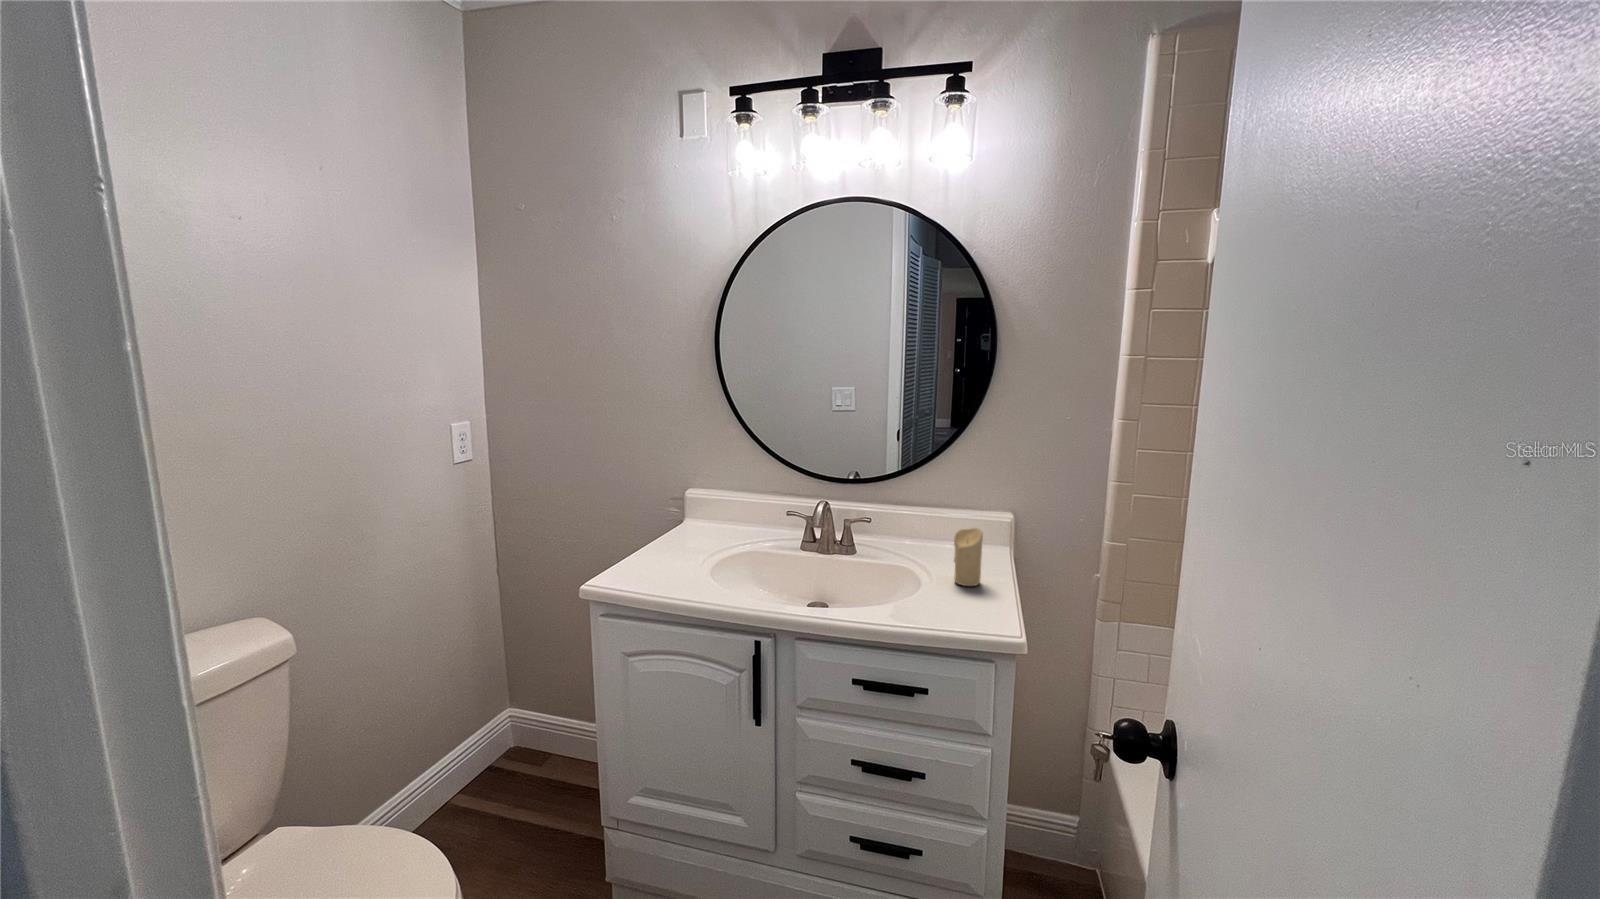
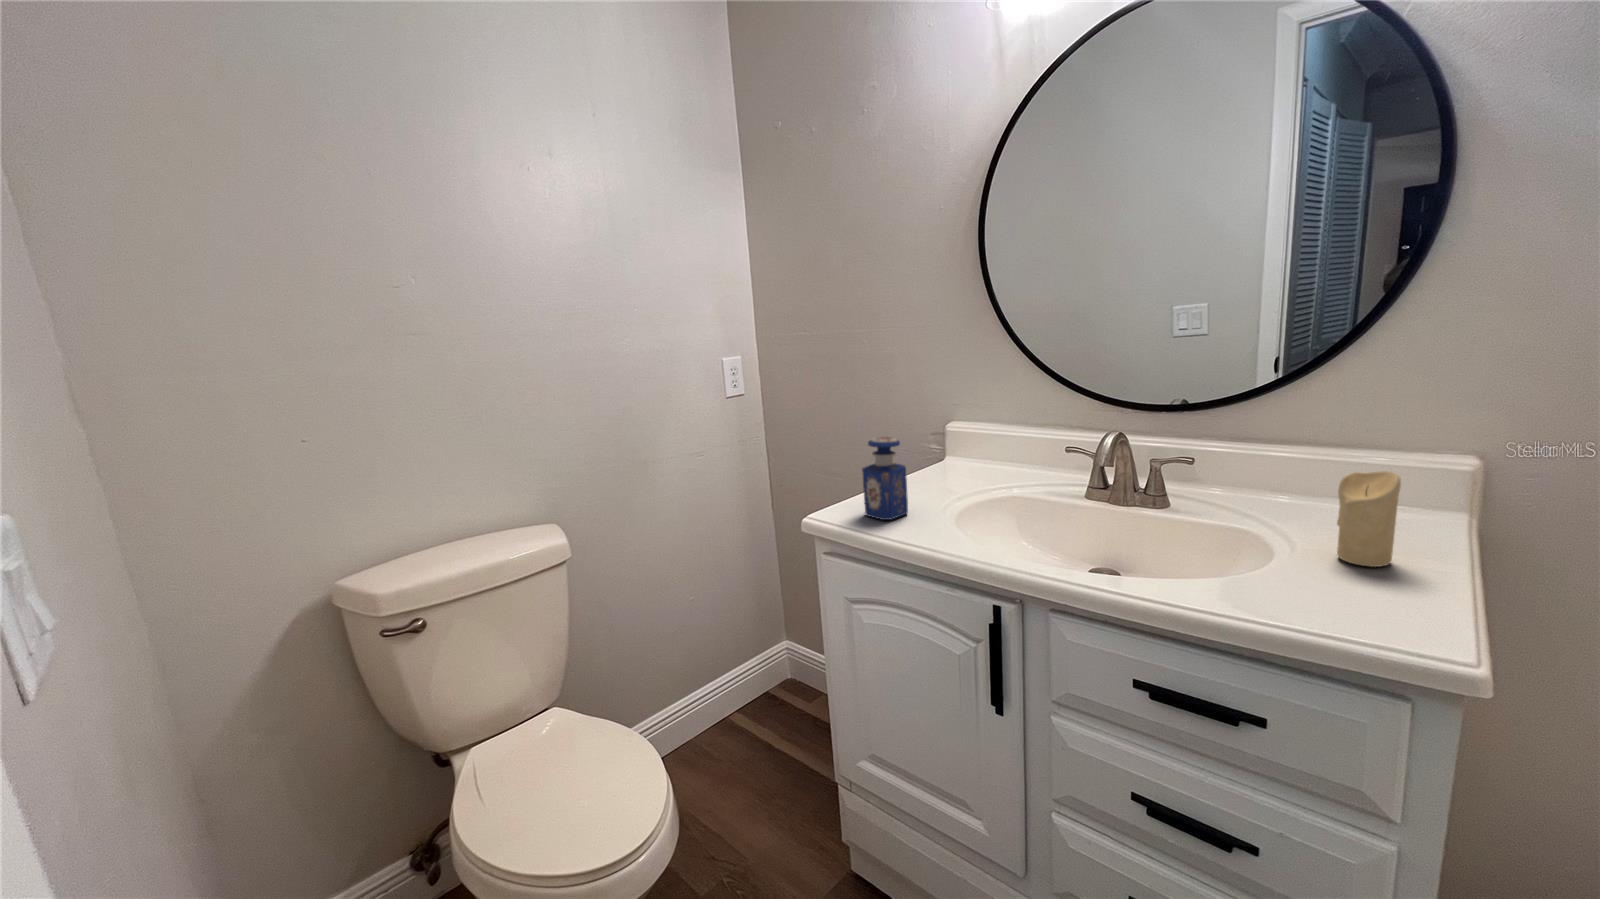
perfume bottle: none [635,511,674,581] -> present [862,437,908,520]

